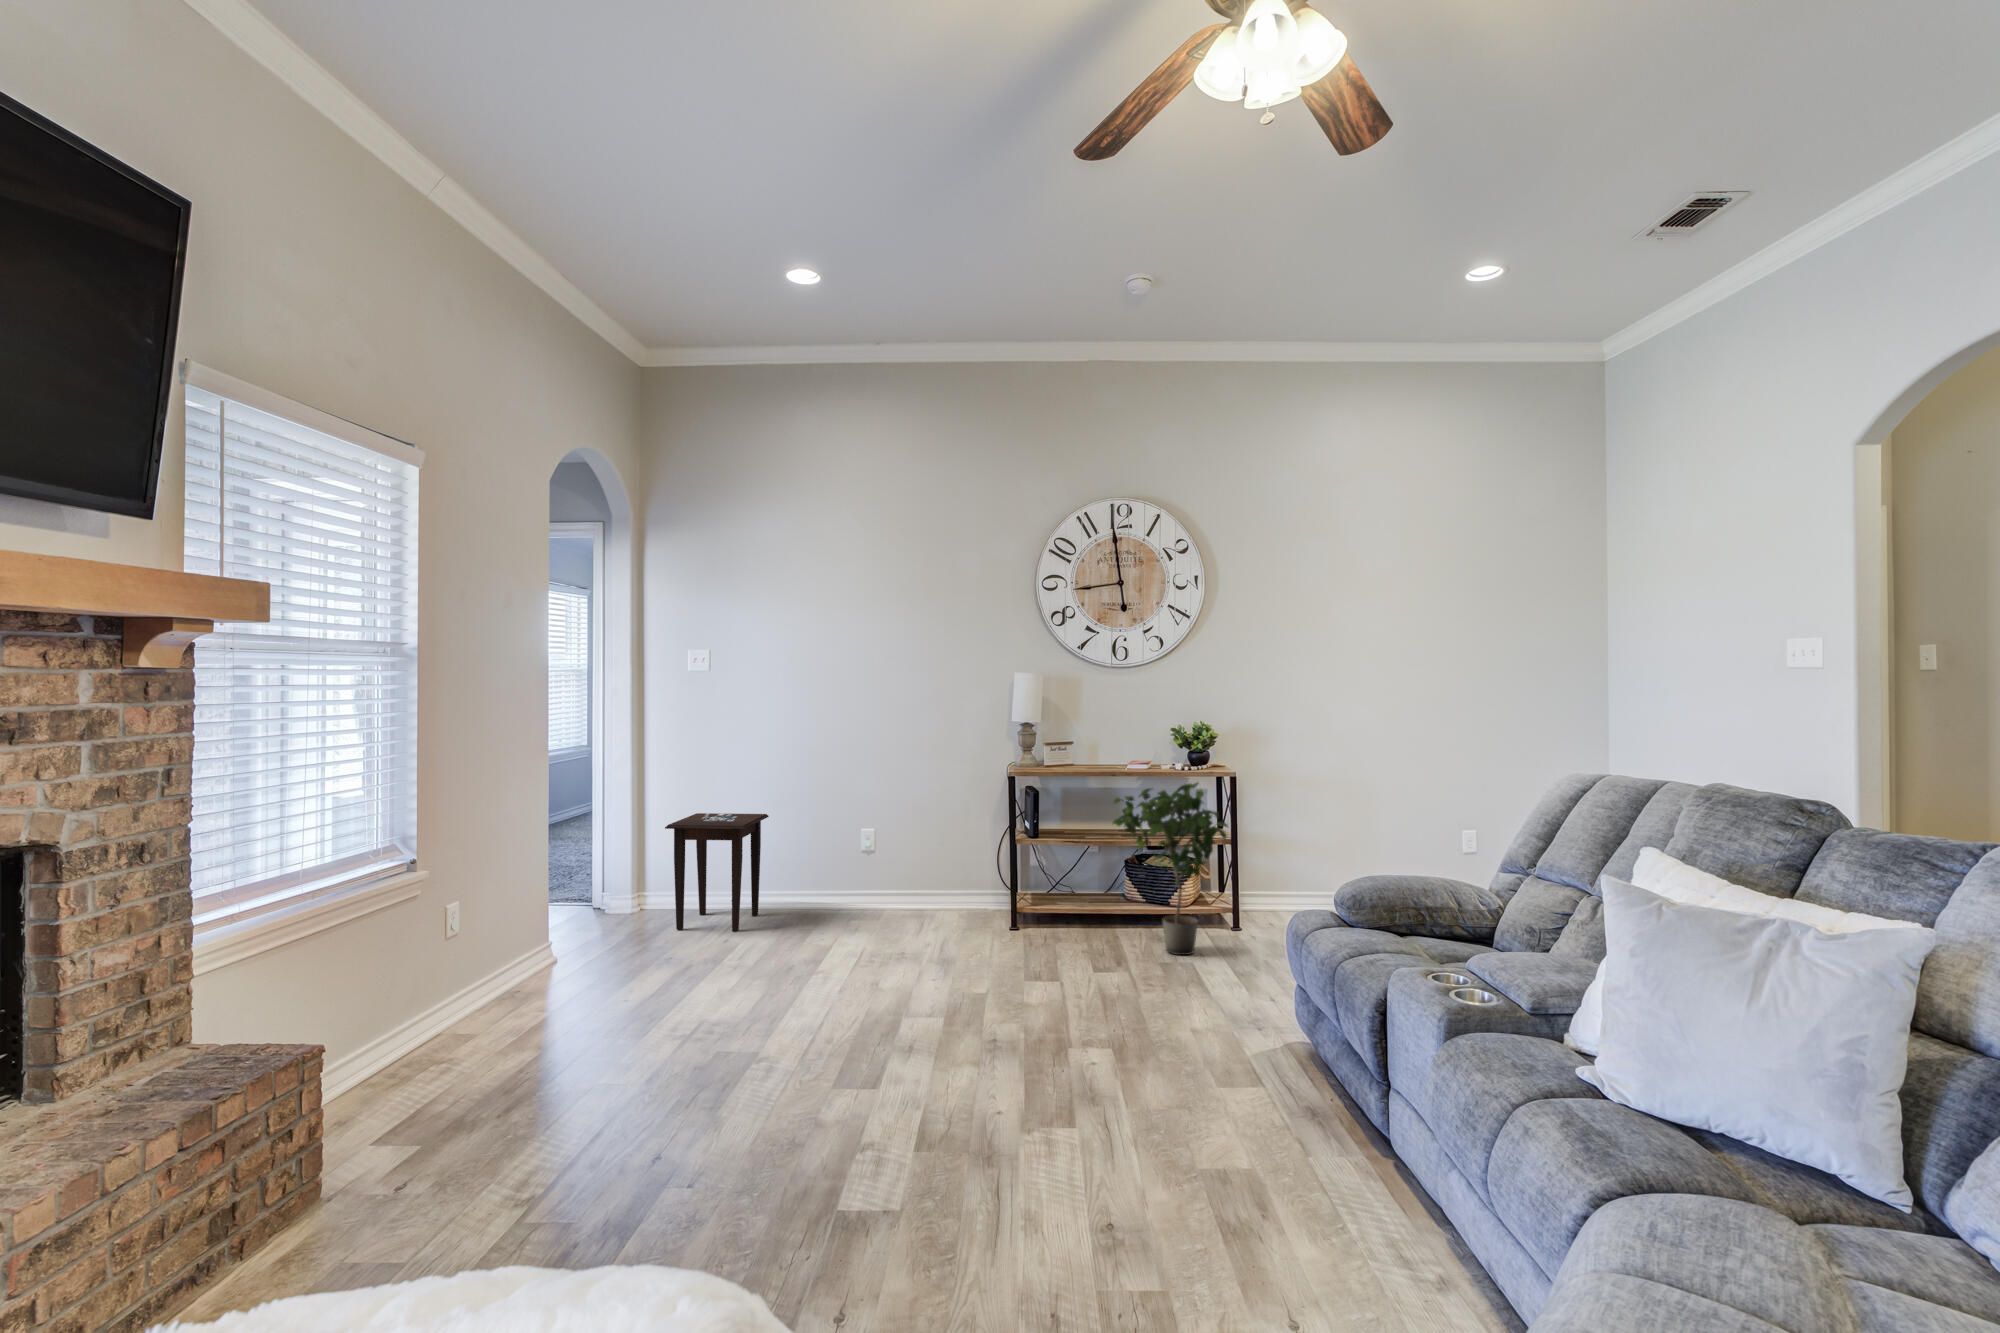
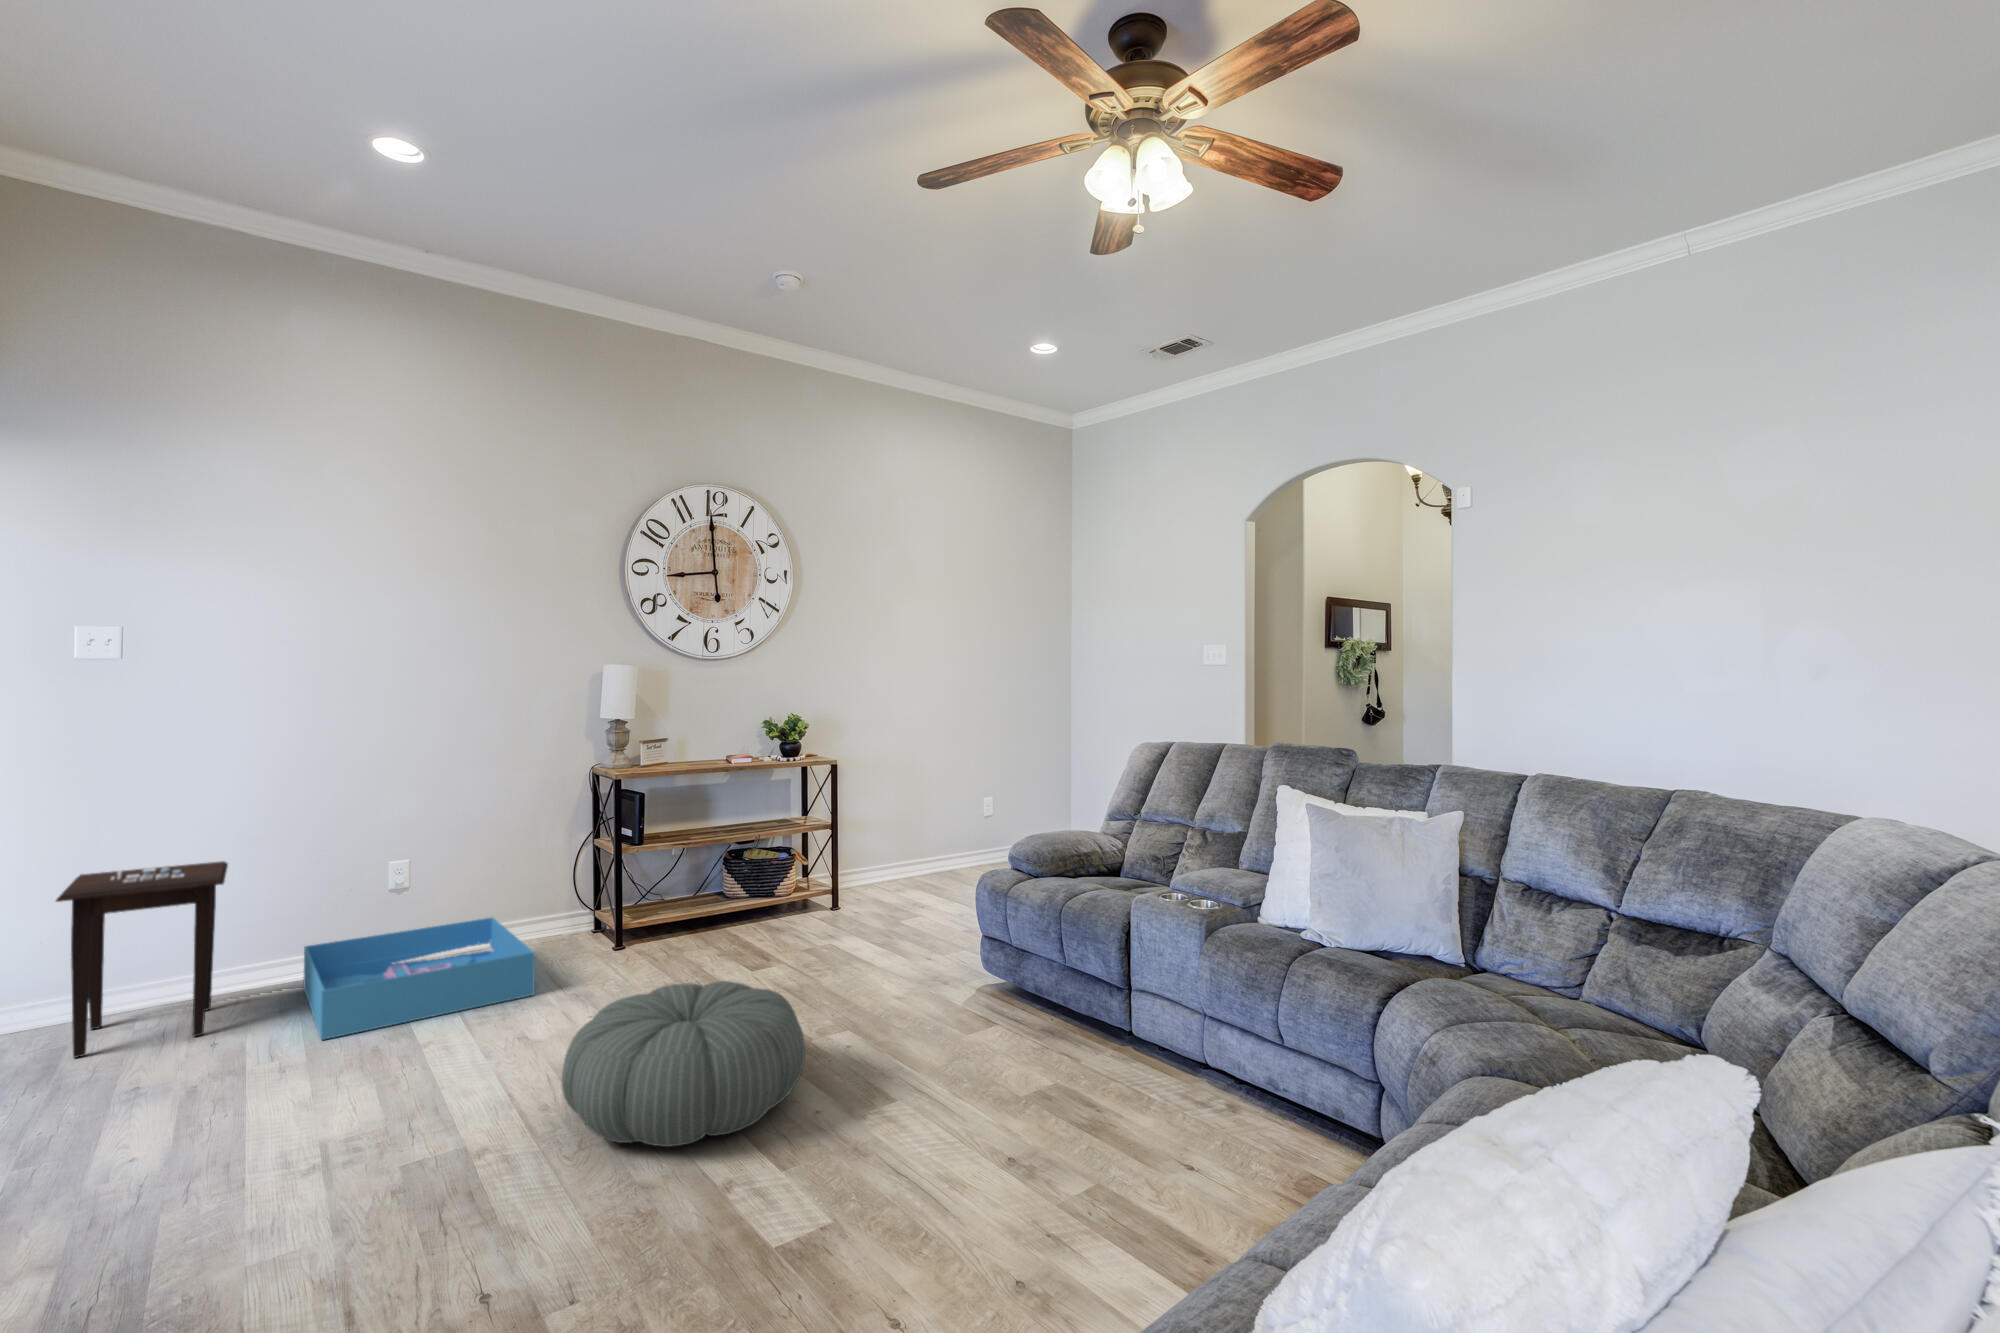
potted plant: present [1113,782,1229,955] -> none [749,772,854,942]
storage bin: none [782,882,934,950] -> present [303,918,535,1040]
pouf: none [816,959,1021,1099] -> present [562,981,805,1147]

